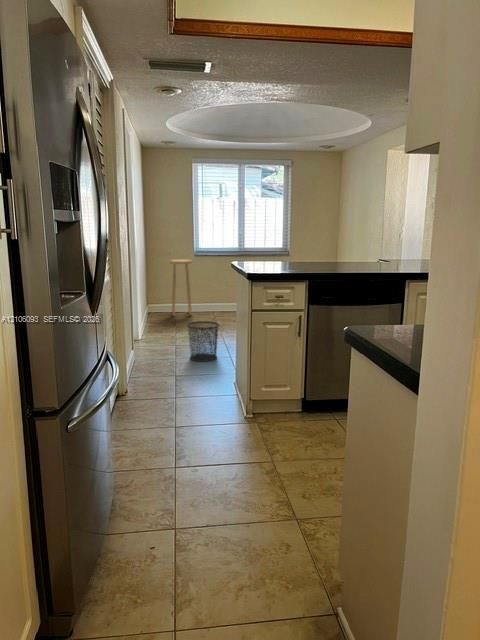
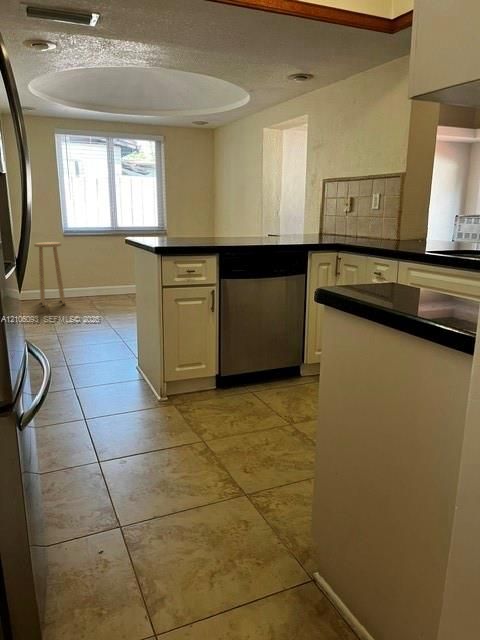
waste bin: present [187,321,219,362] -> none [73,307,110,350]

